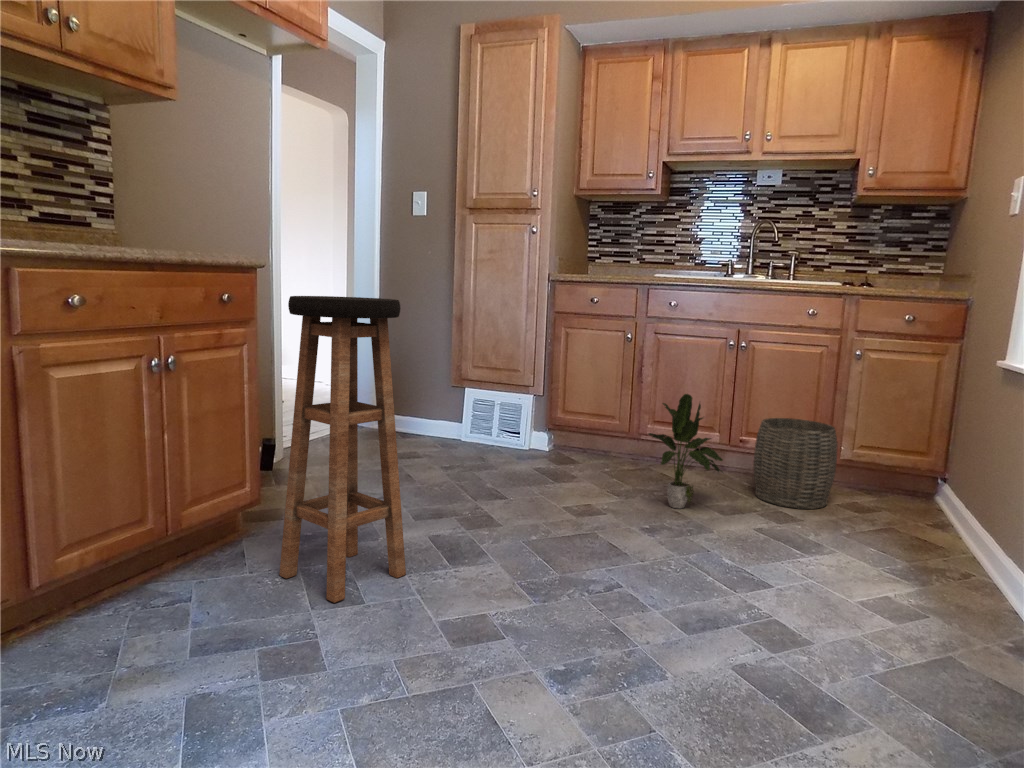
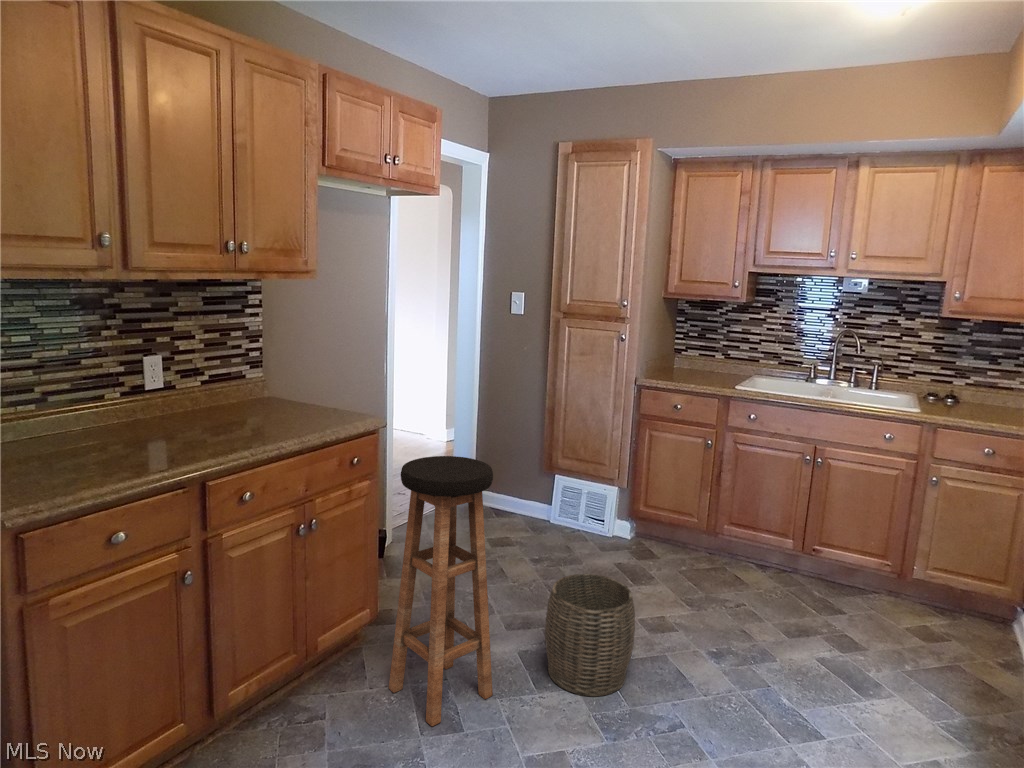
potted plant: present [649,394,723,509] -> none [718,518,791,623]
woven basket: present [753,418,838,509] -> present [545,574,635,696]

